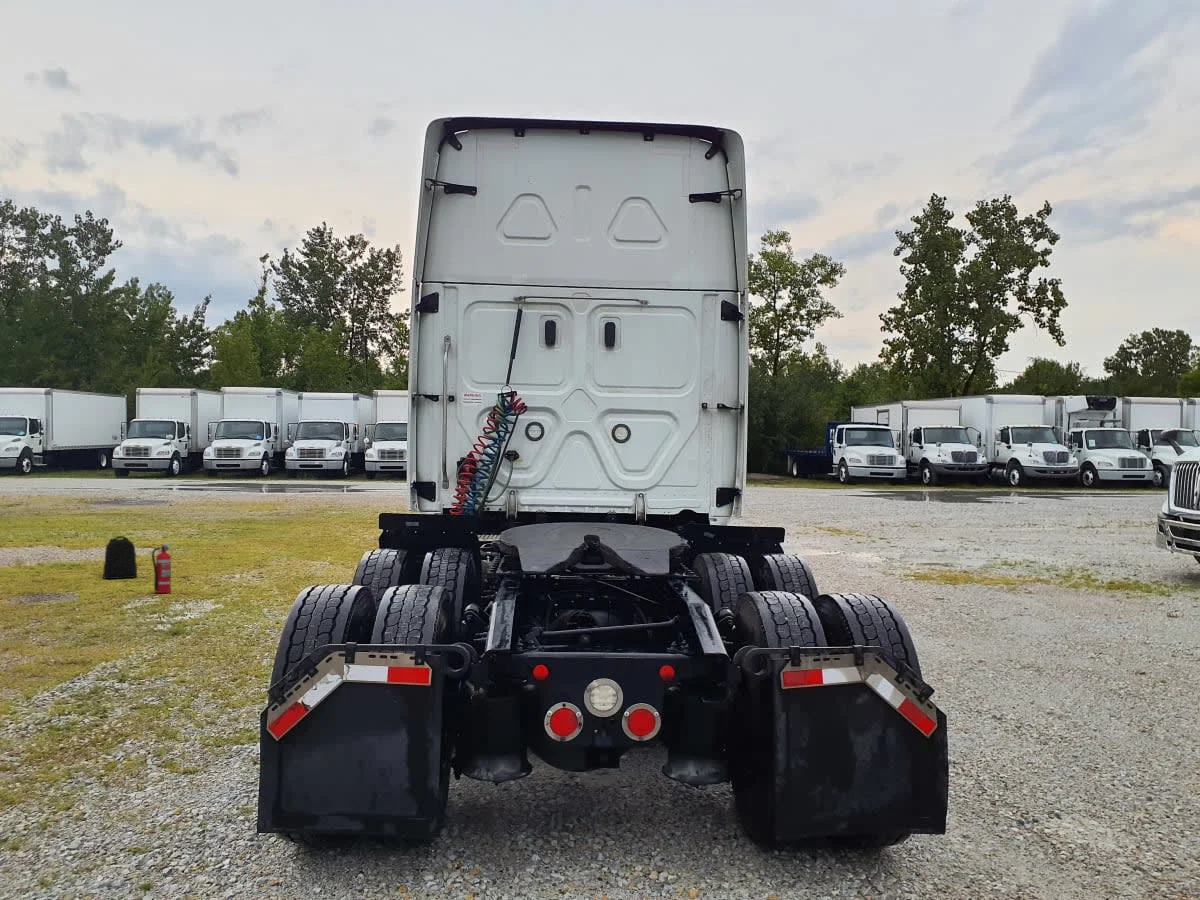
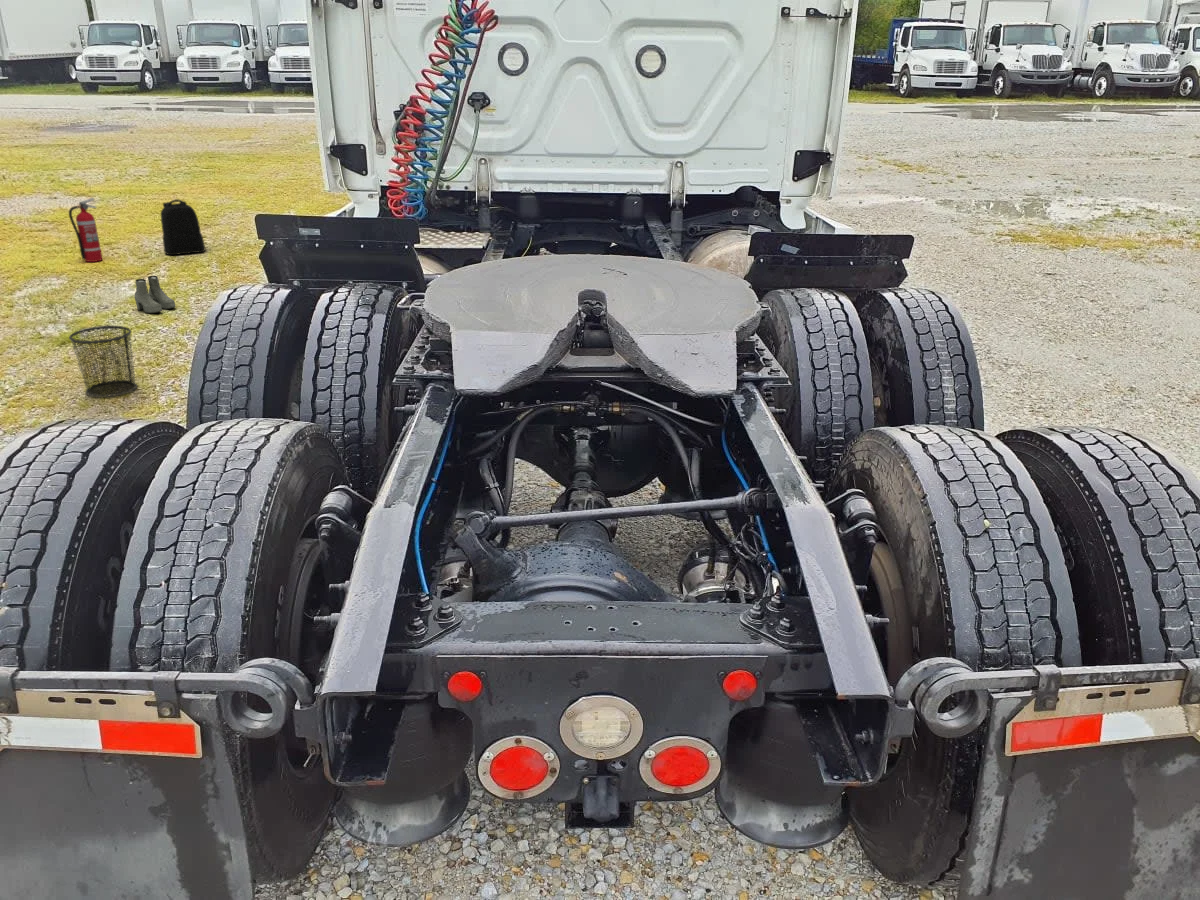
backpack: present [103,536,137,579] -> present [161,199,205,255]
boots: none [209,597,241,626] -> present [134,276,176,313]
trash can: none [181,621,228,676] -> present [69,326,137,397]

